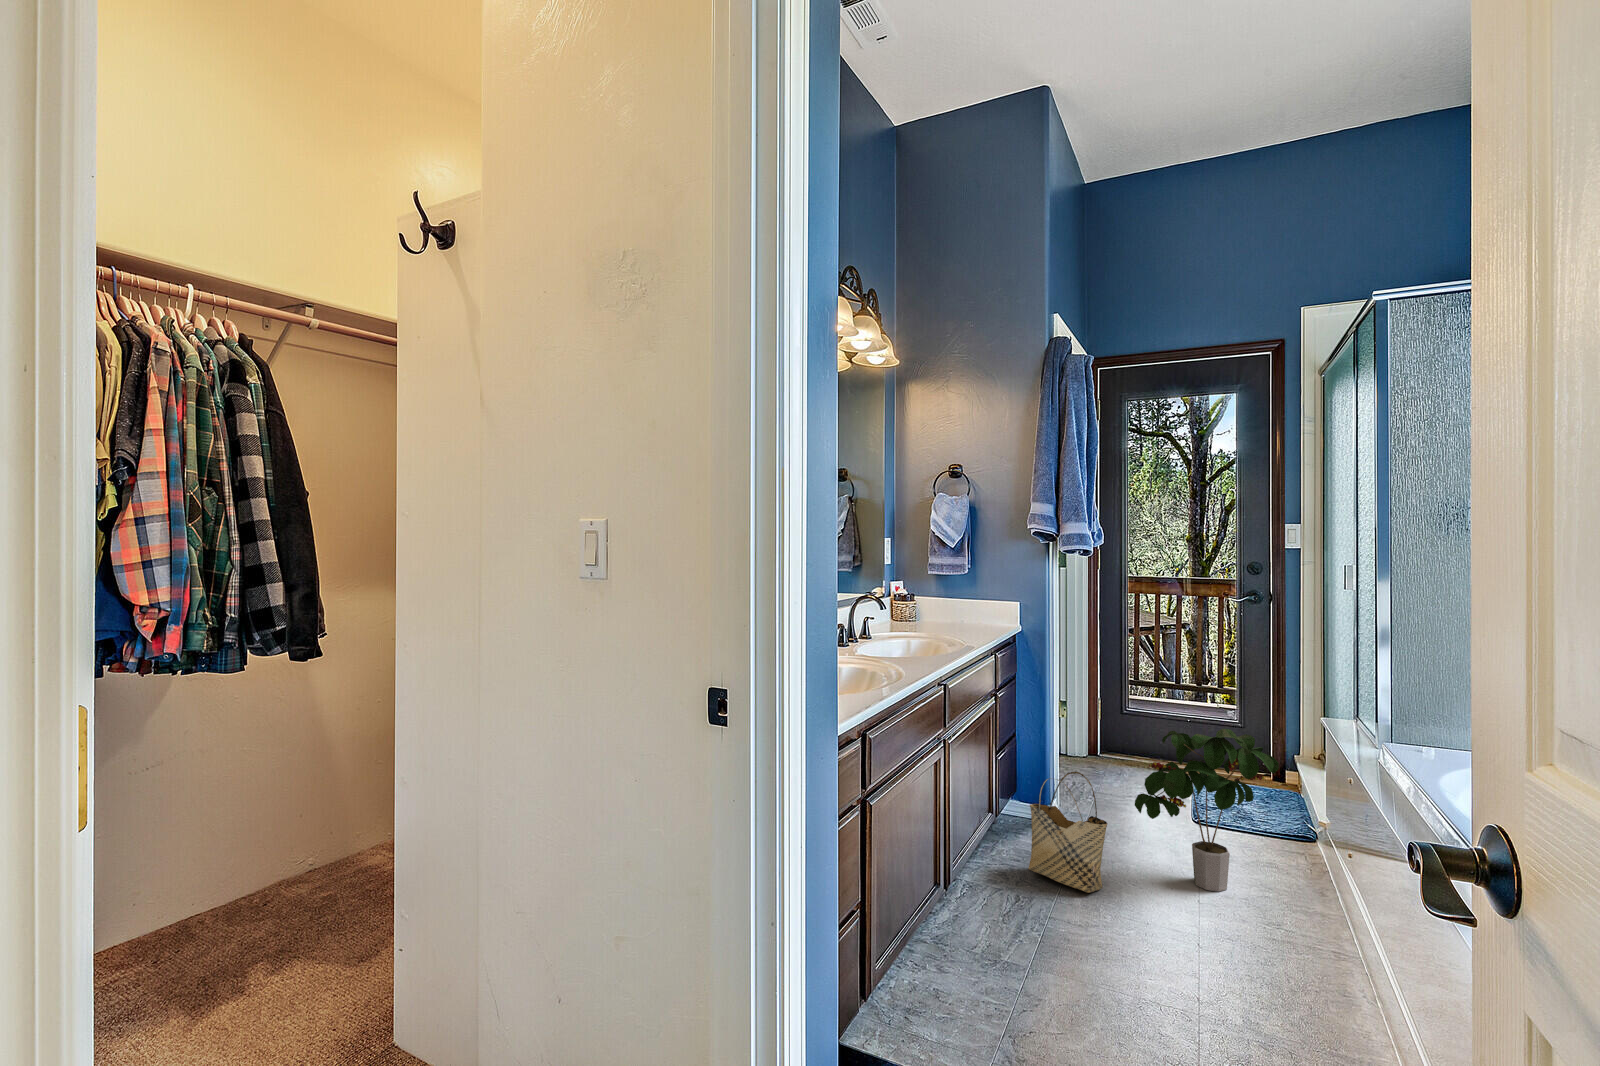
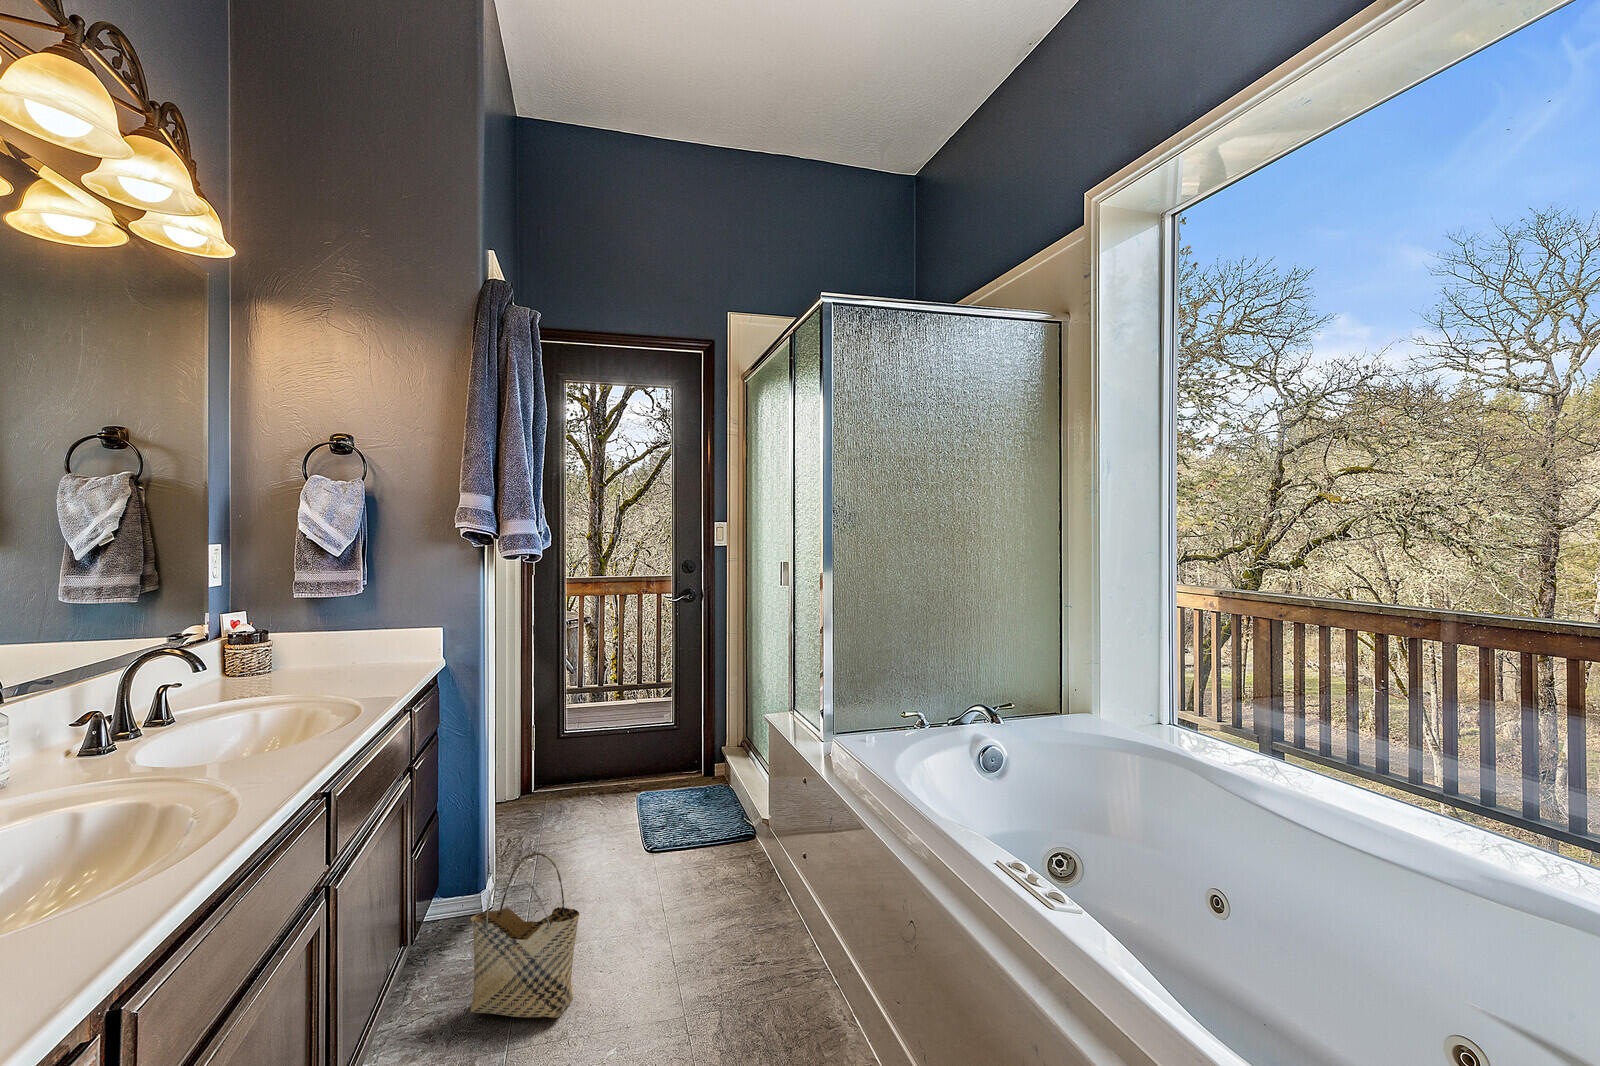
potted plant: present [1135,729,1279,892] -> none [609,754,746,947]

